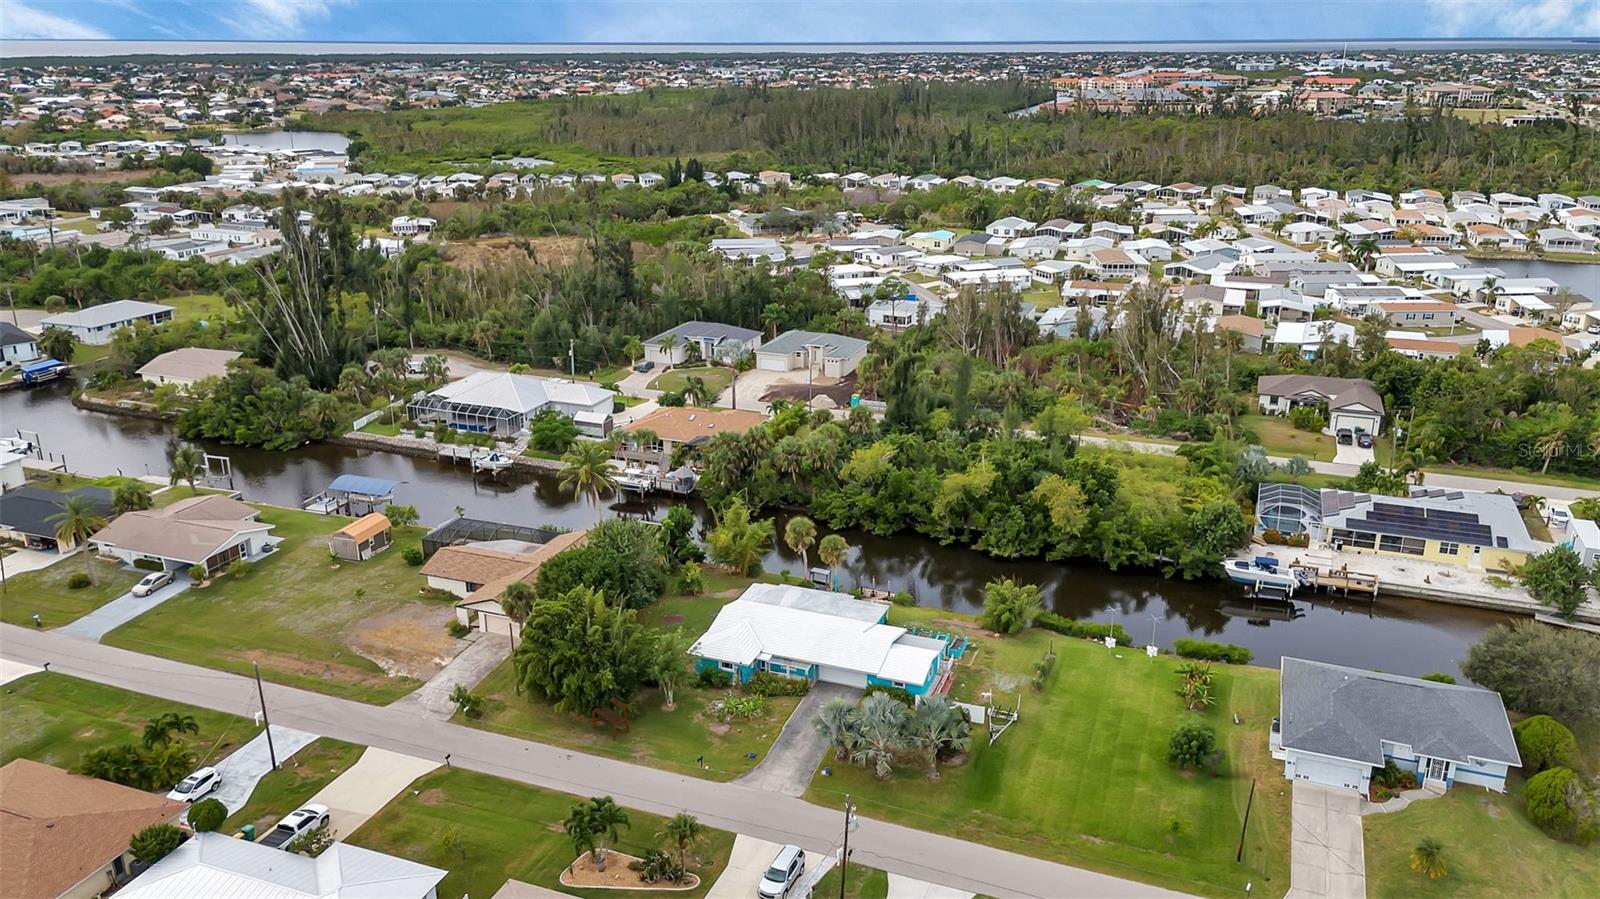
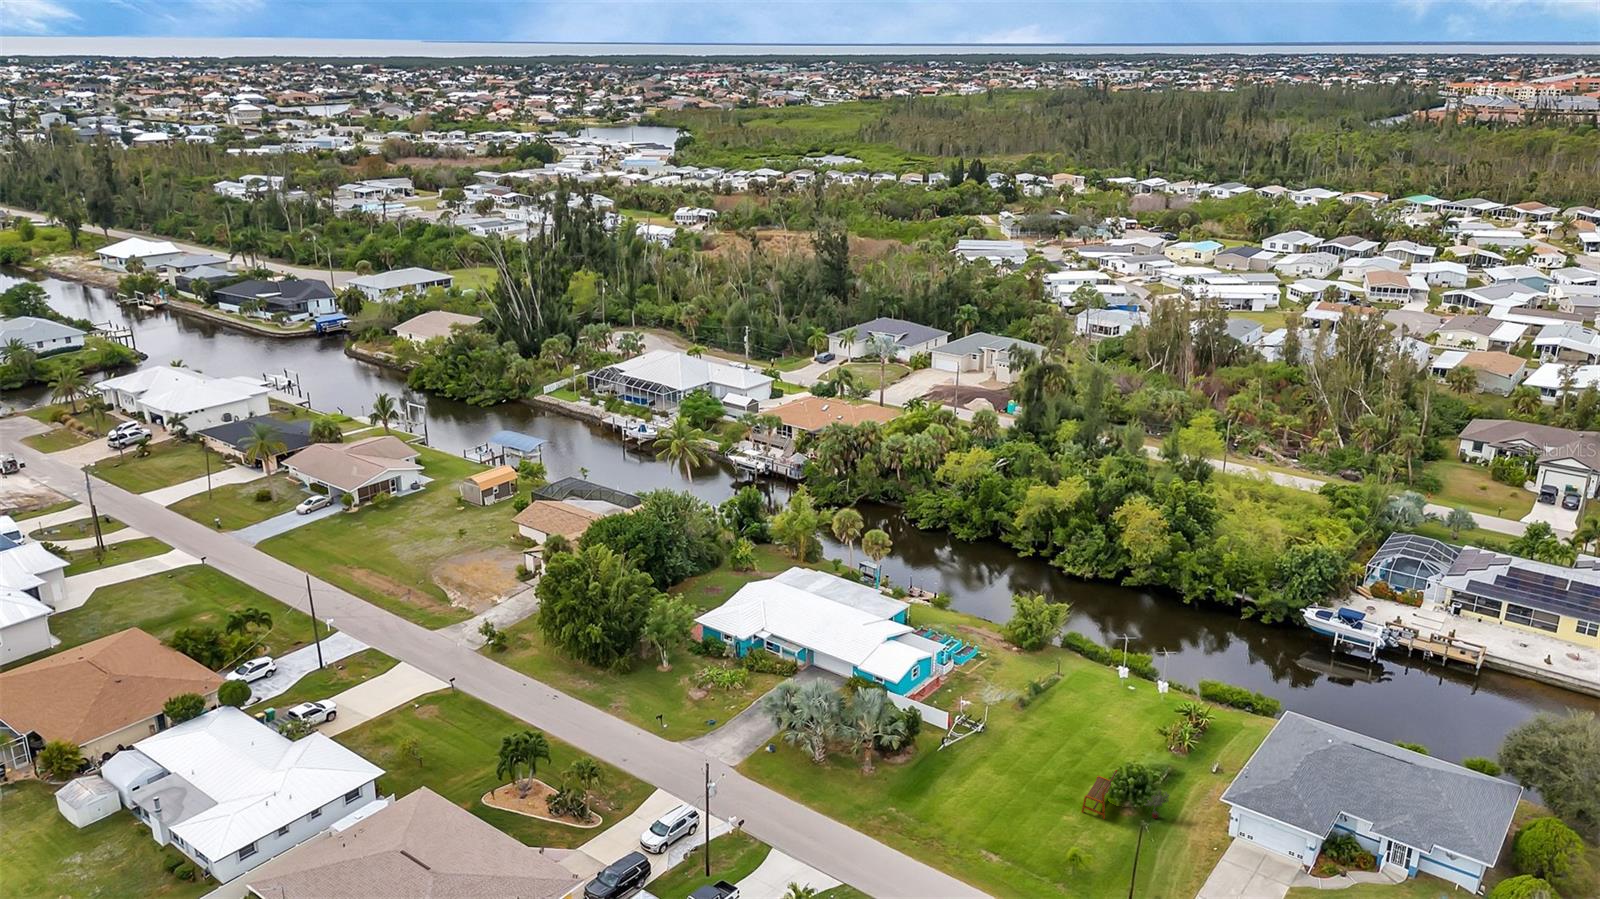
bench: present [592,697,629,741] -> present [1082,770,1117,819]

